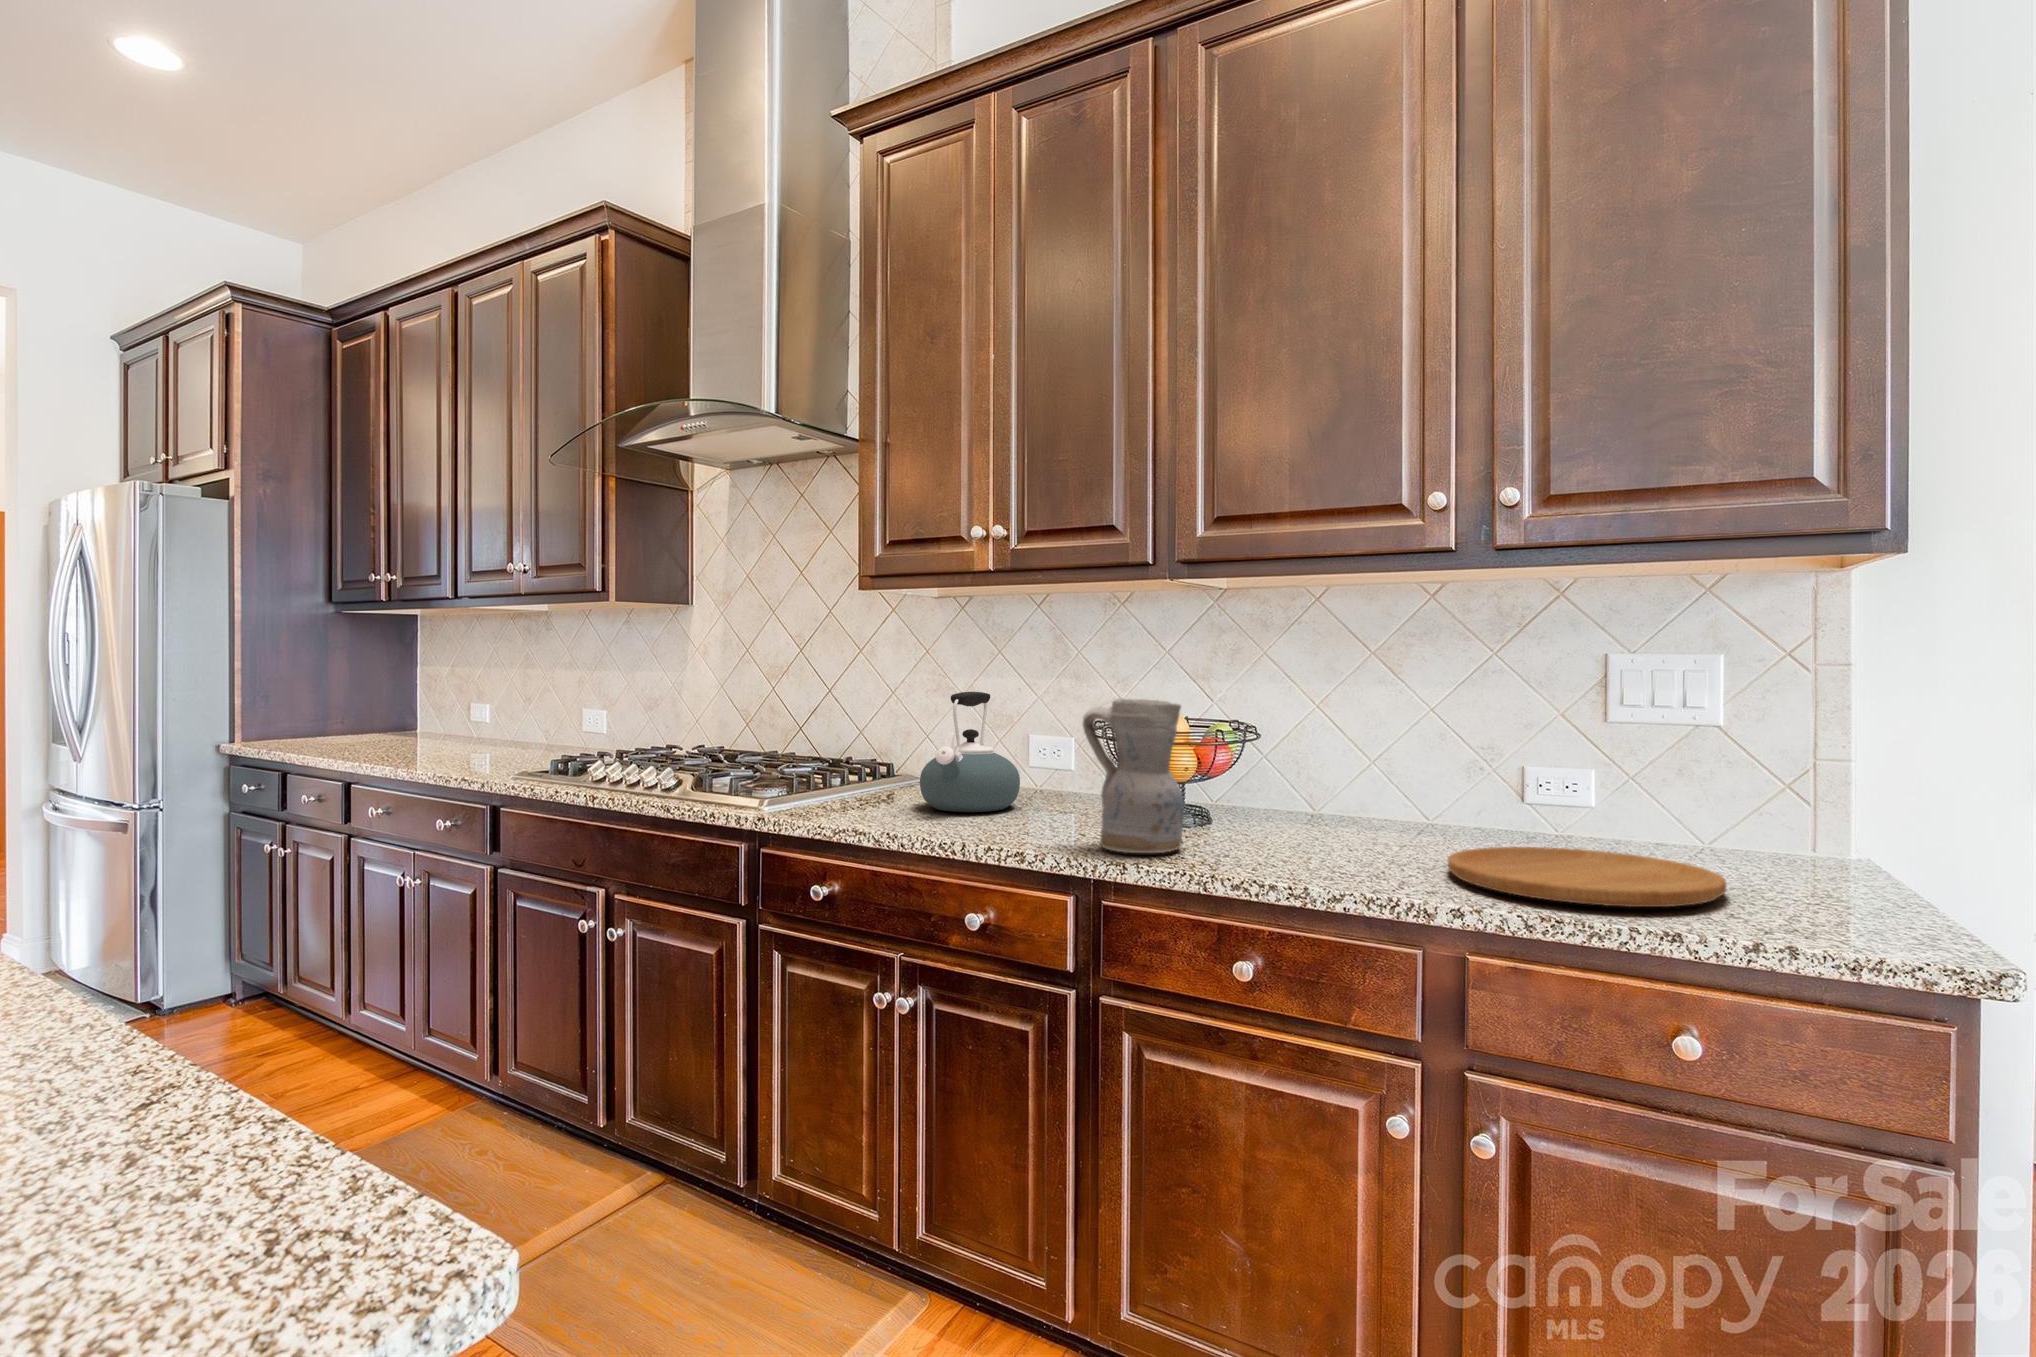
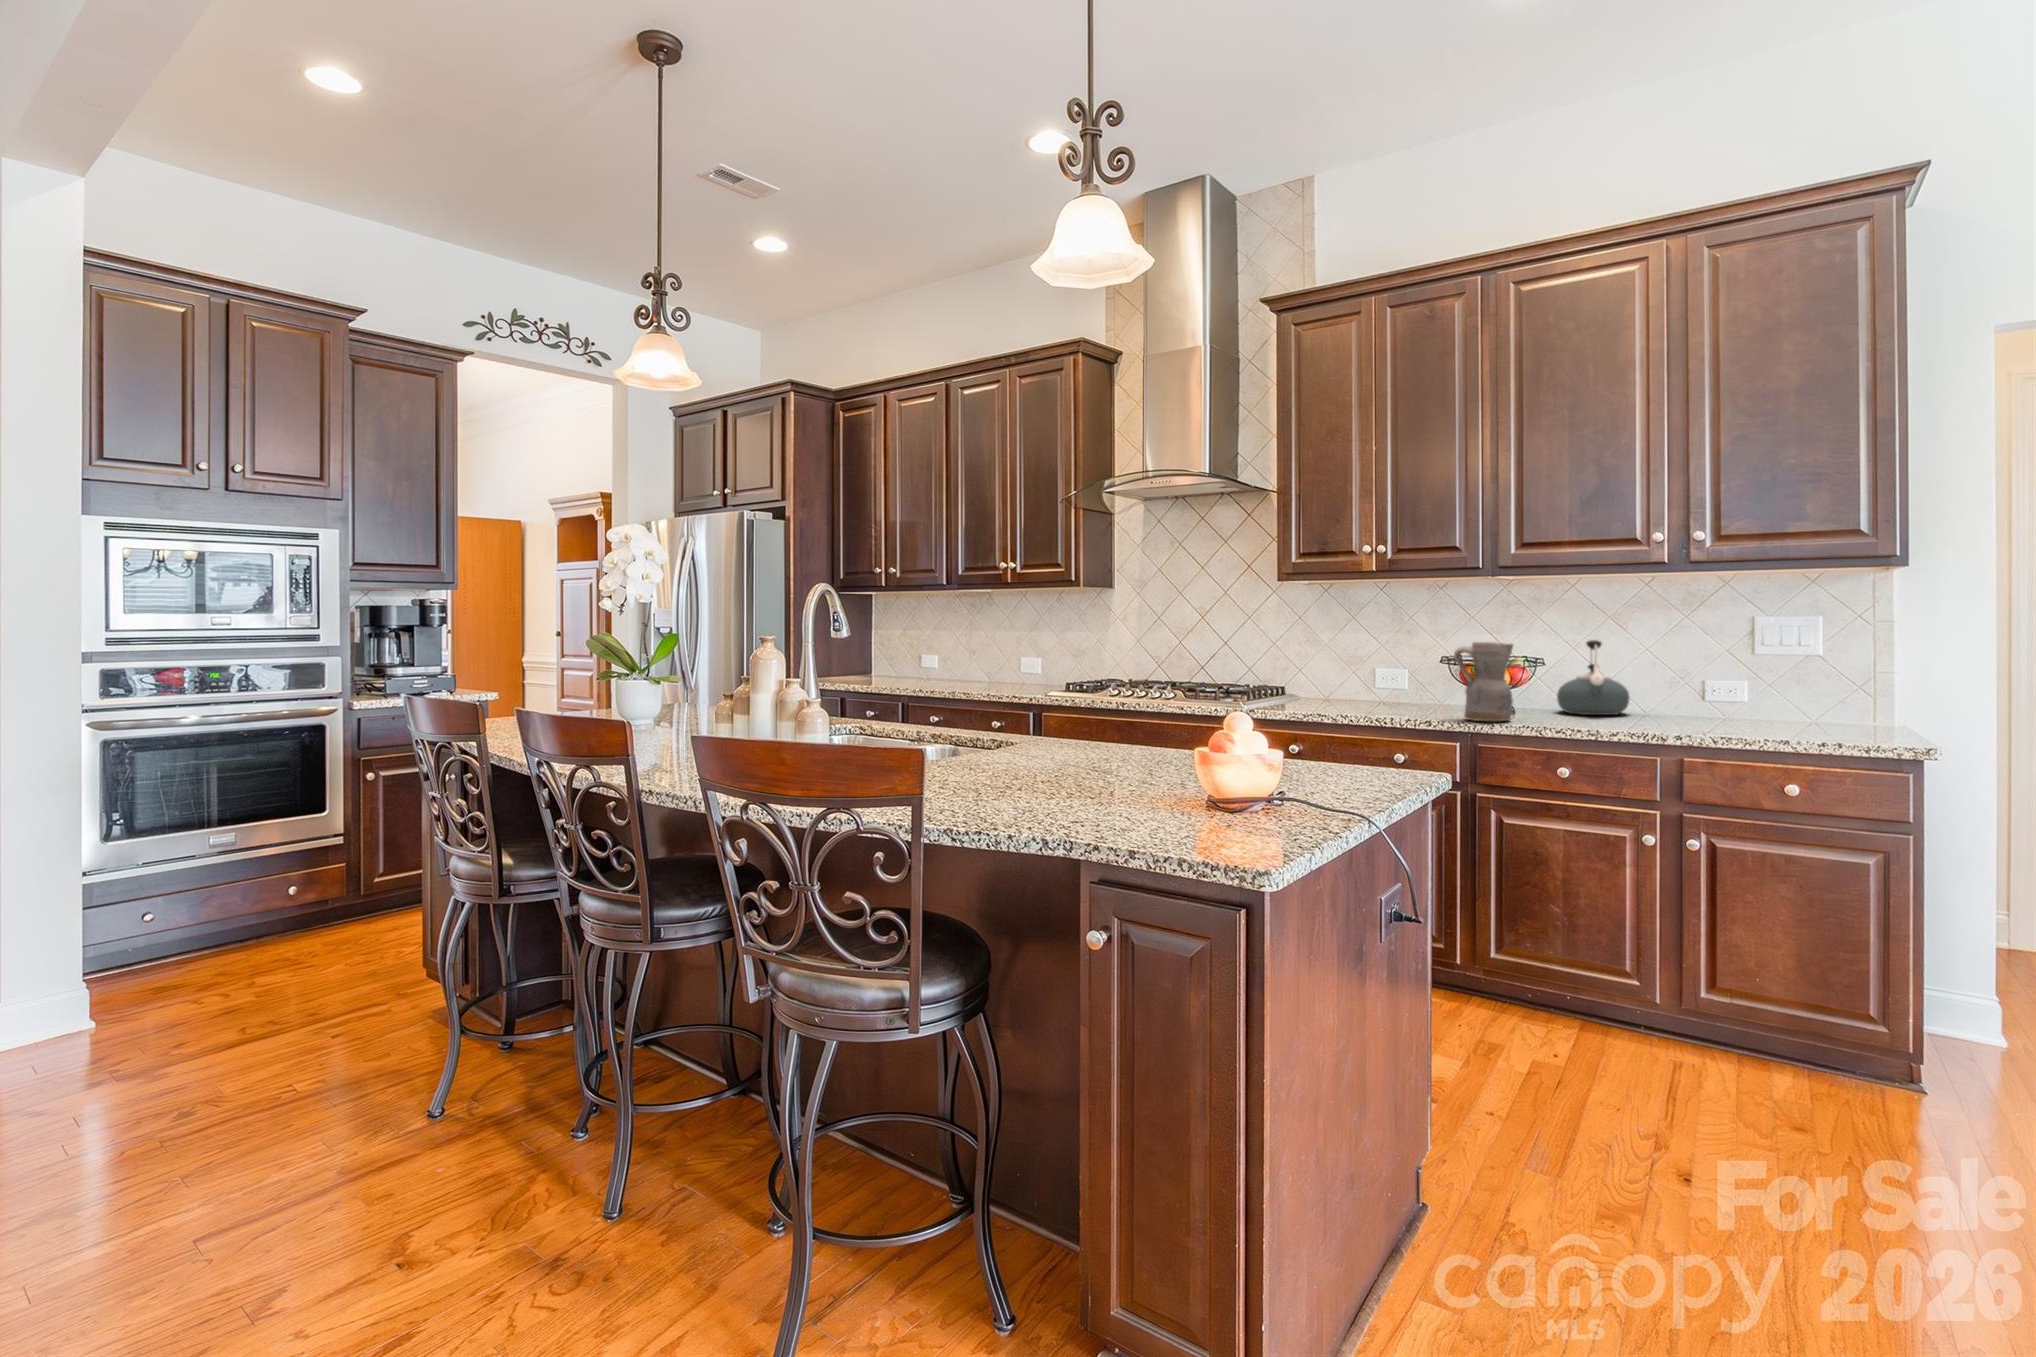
kettle: present [920,692,1020,812] -> present [1557,640,1629,715]
cutting board: present [1448,847,1726,907] -> none [1663,716,1812,734]

